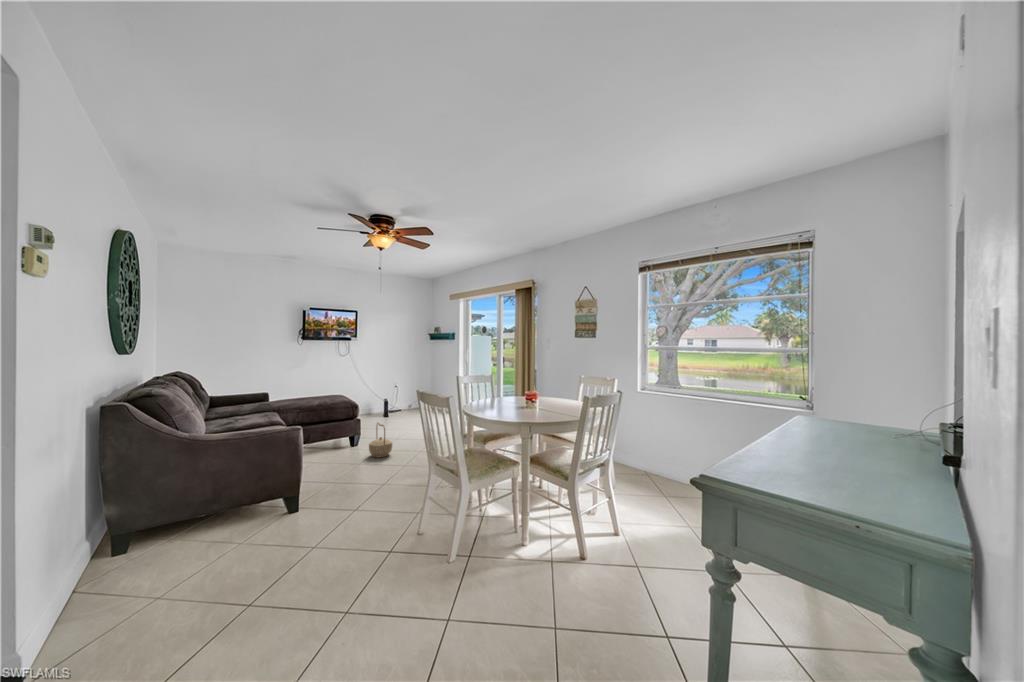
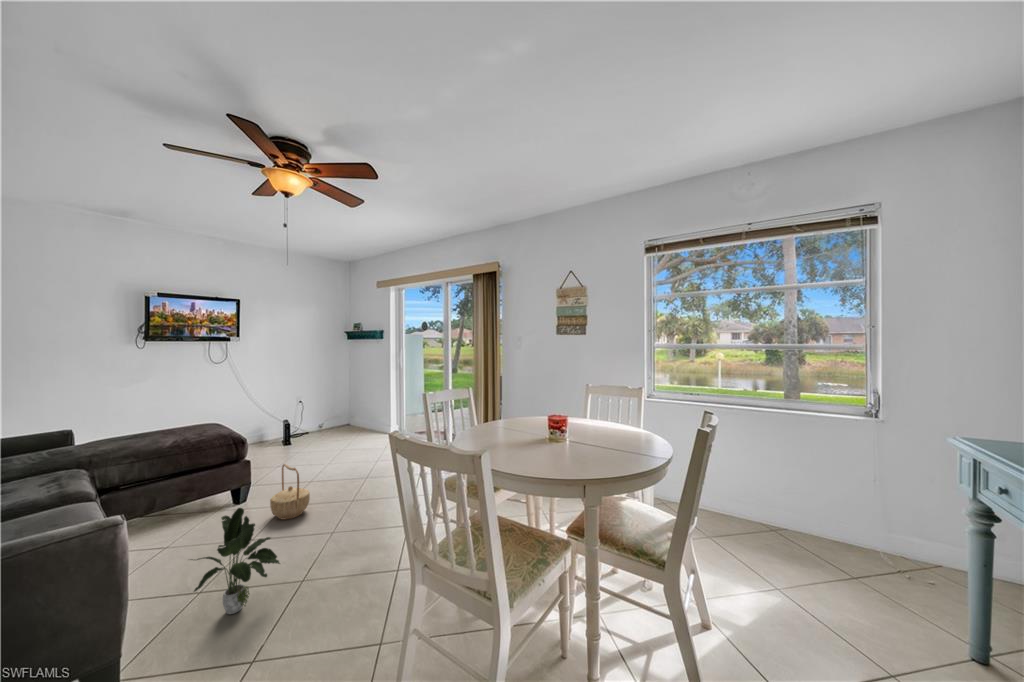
potted plant: none [323,436,369,493] -> present [191,508,280,614]

